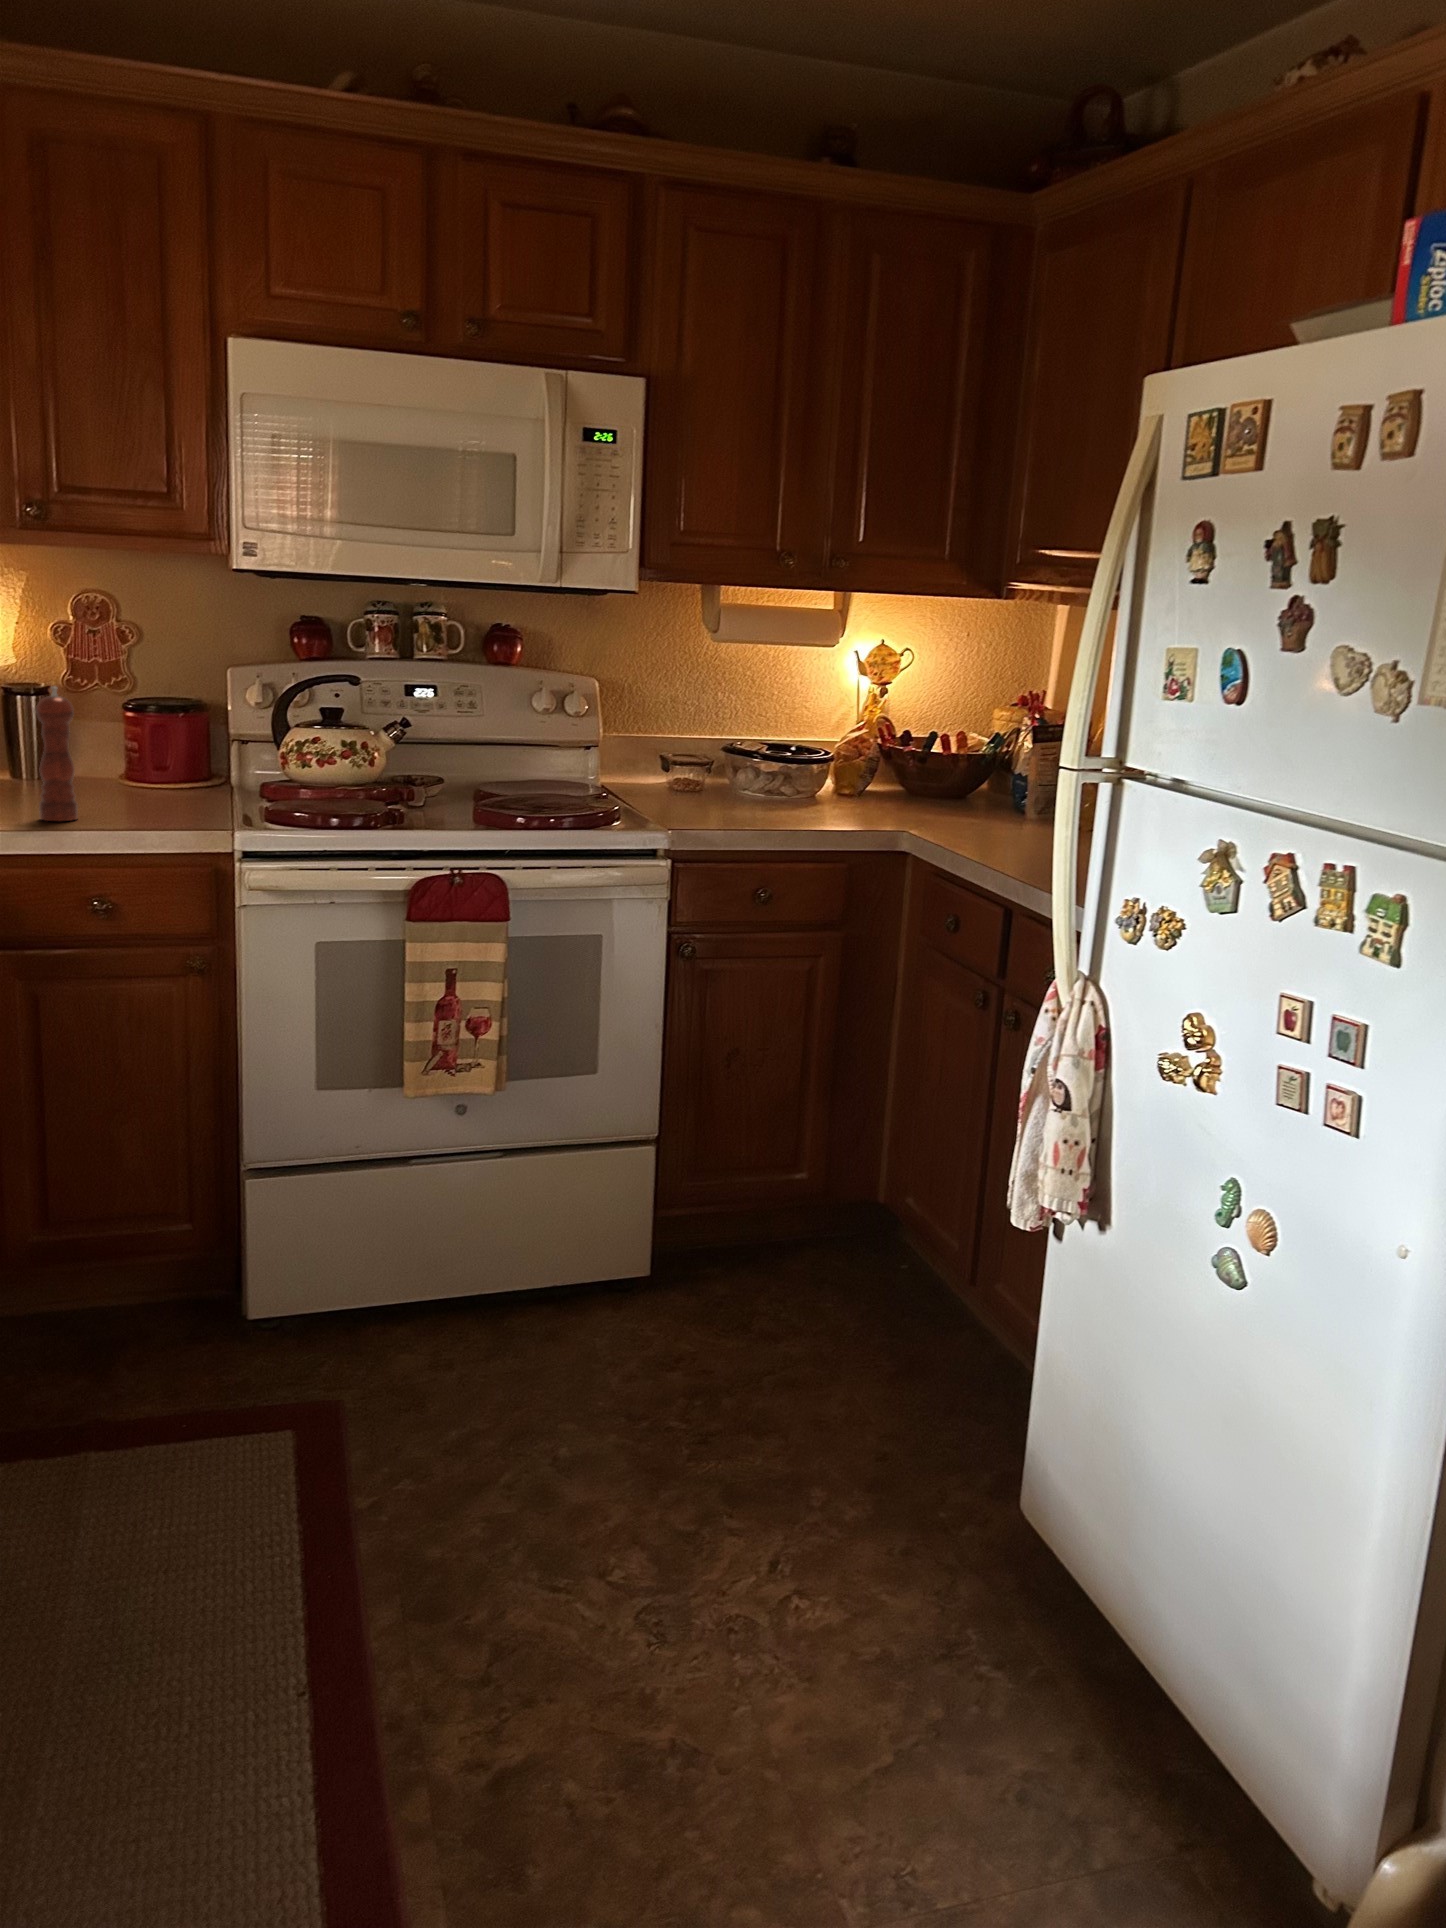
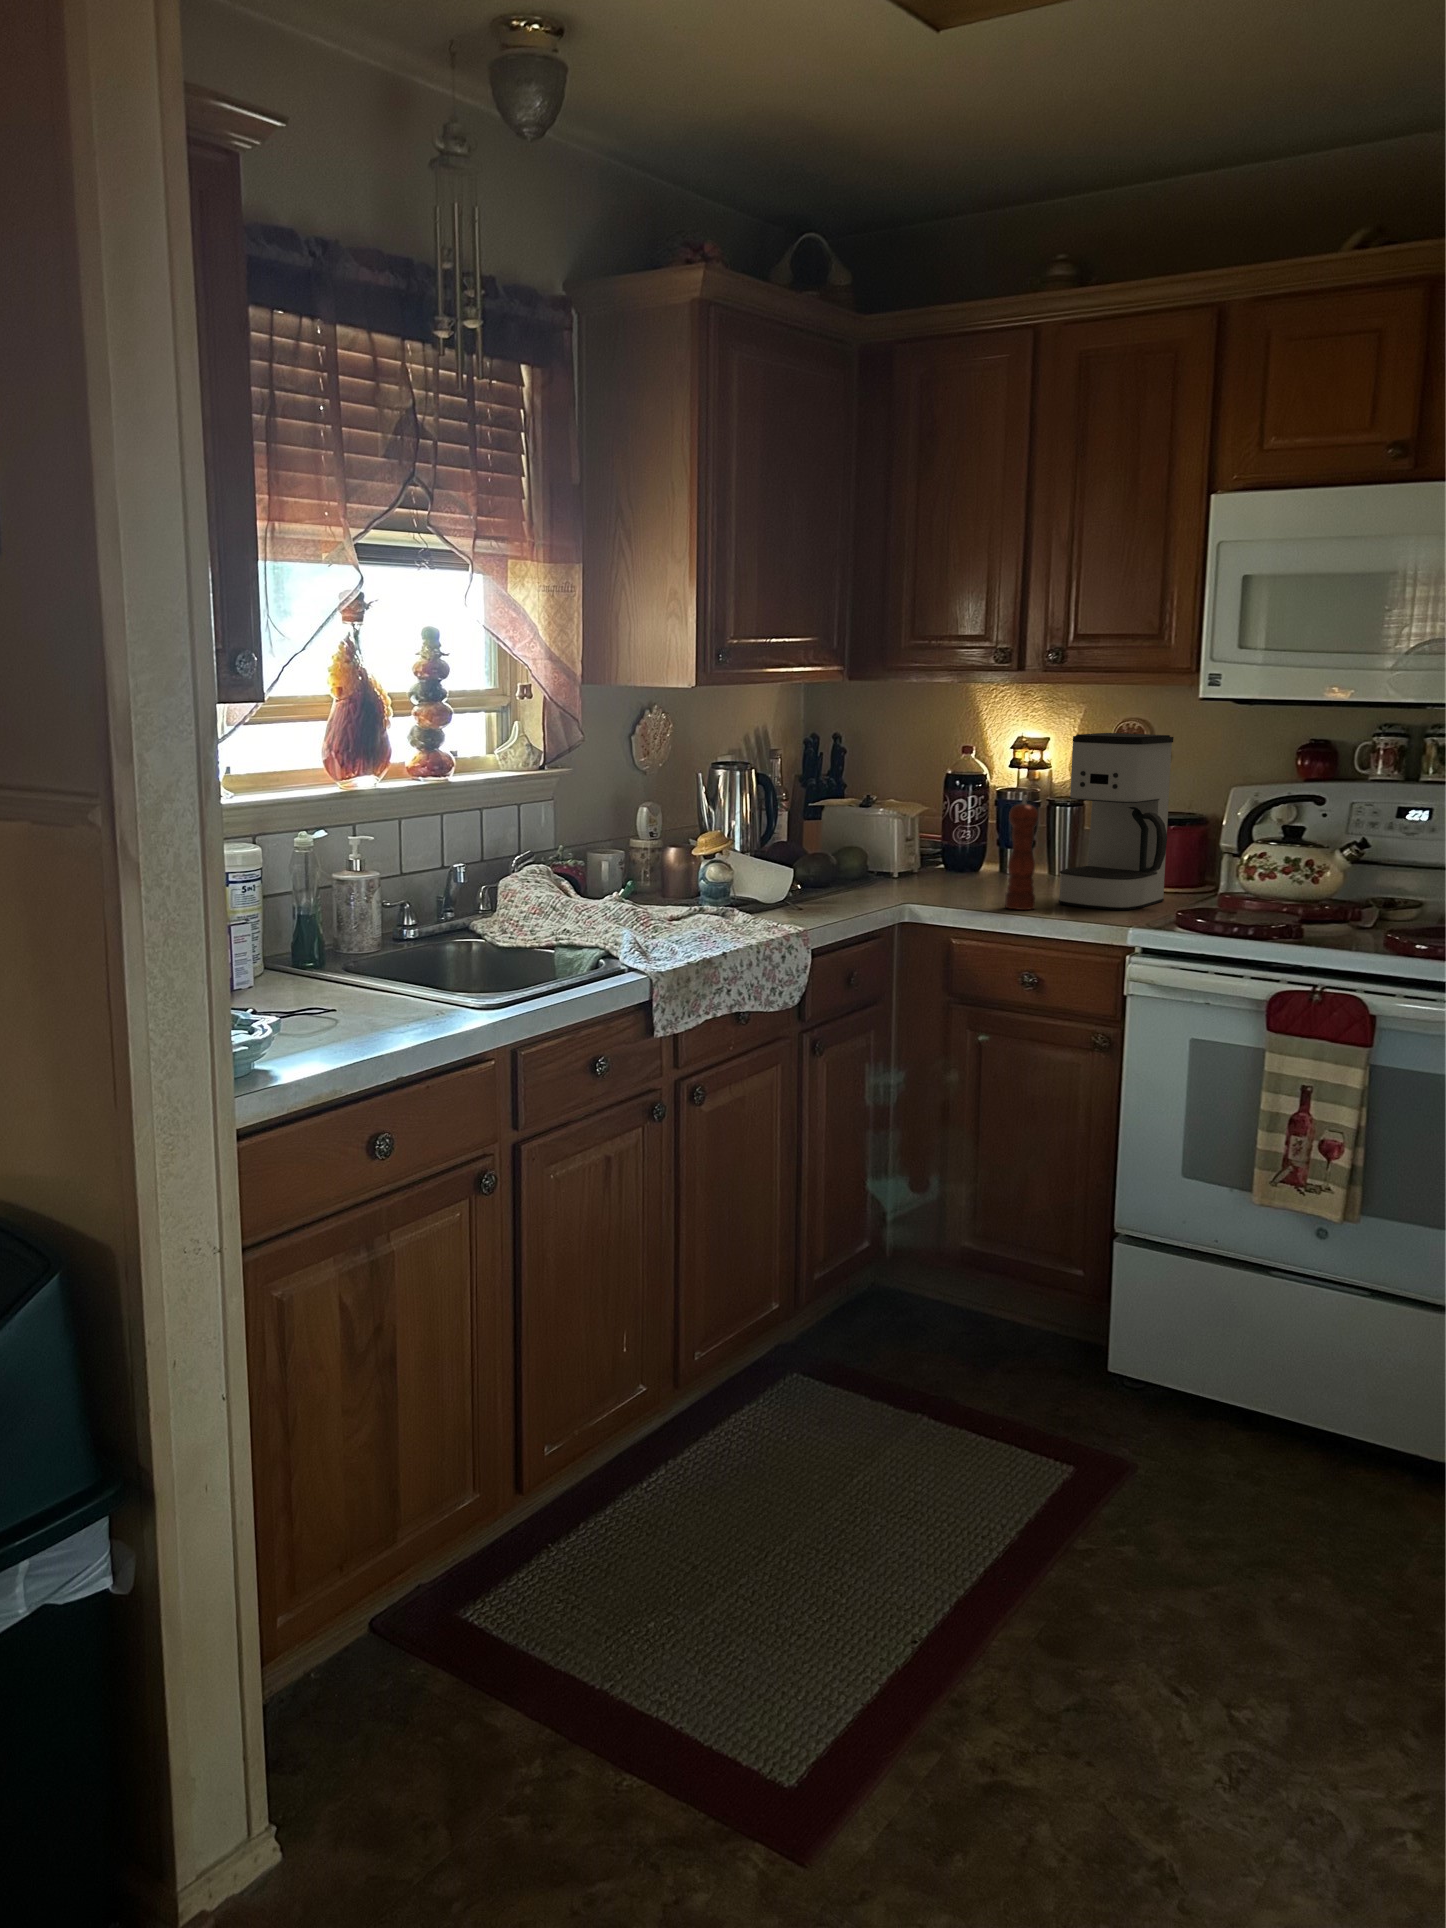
coffee maker: none [87,609,205,810] -> present [1059,733,1174,910]

